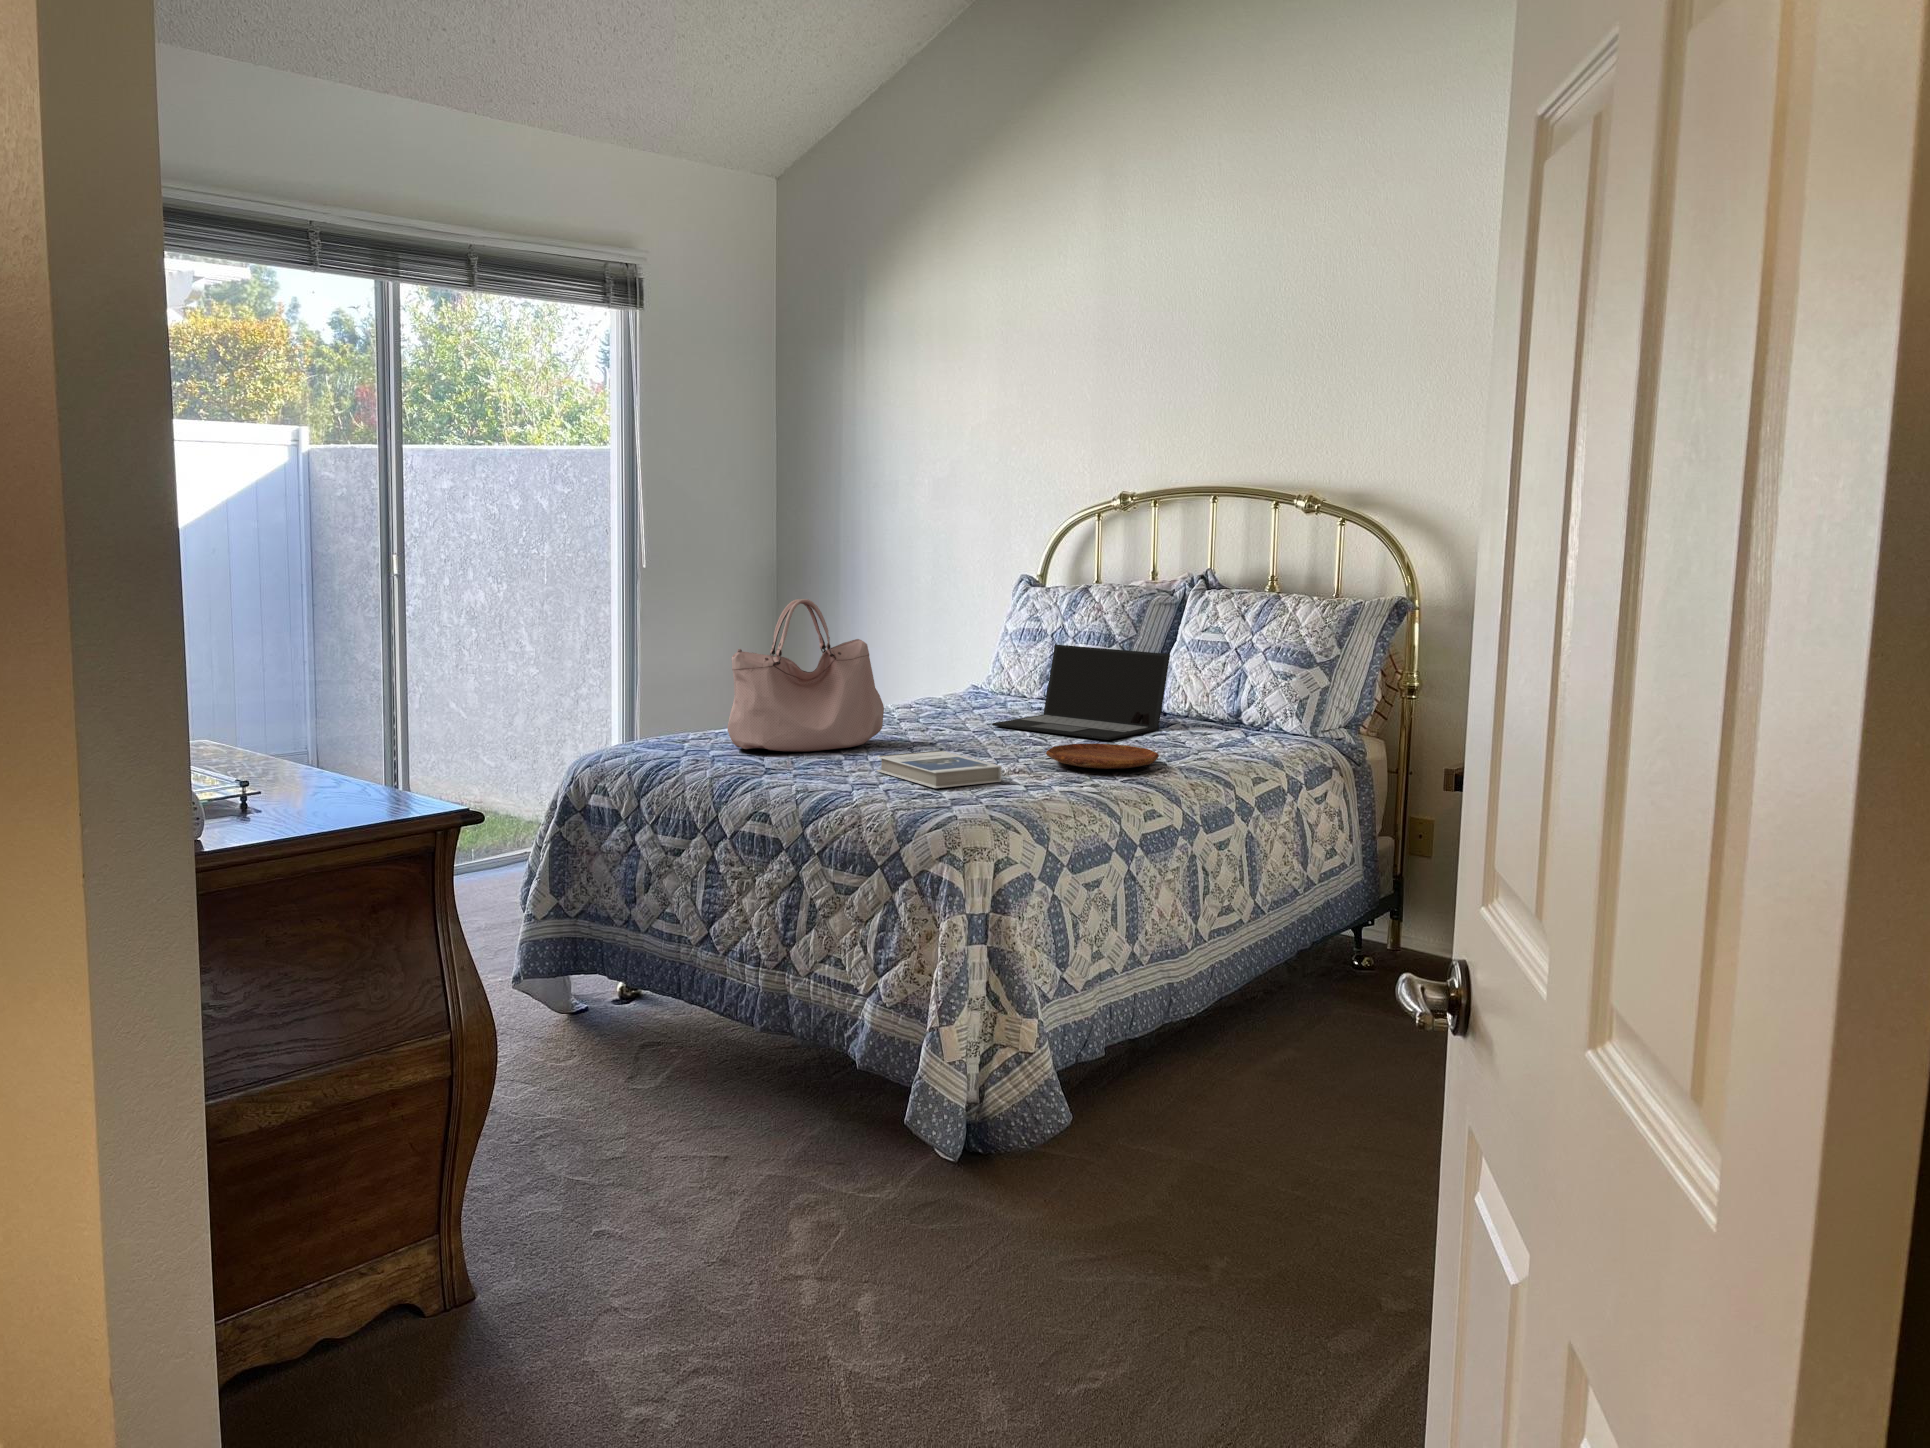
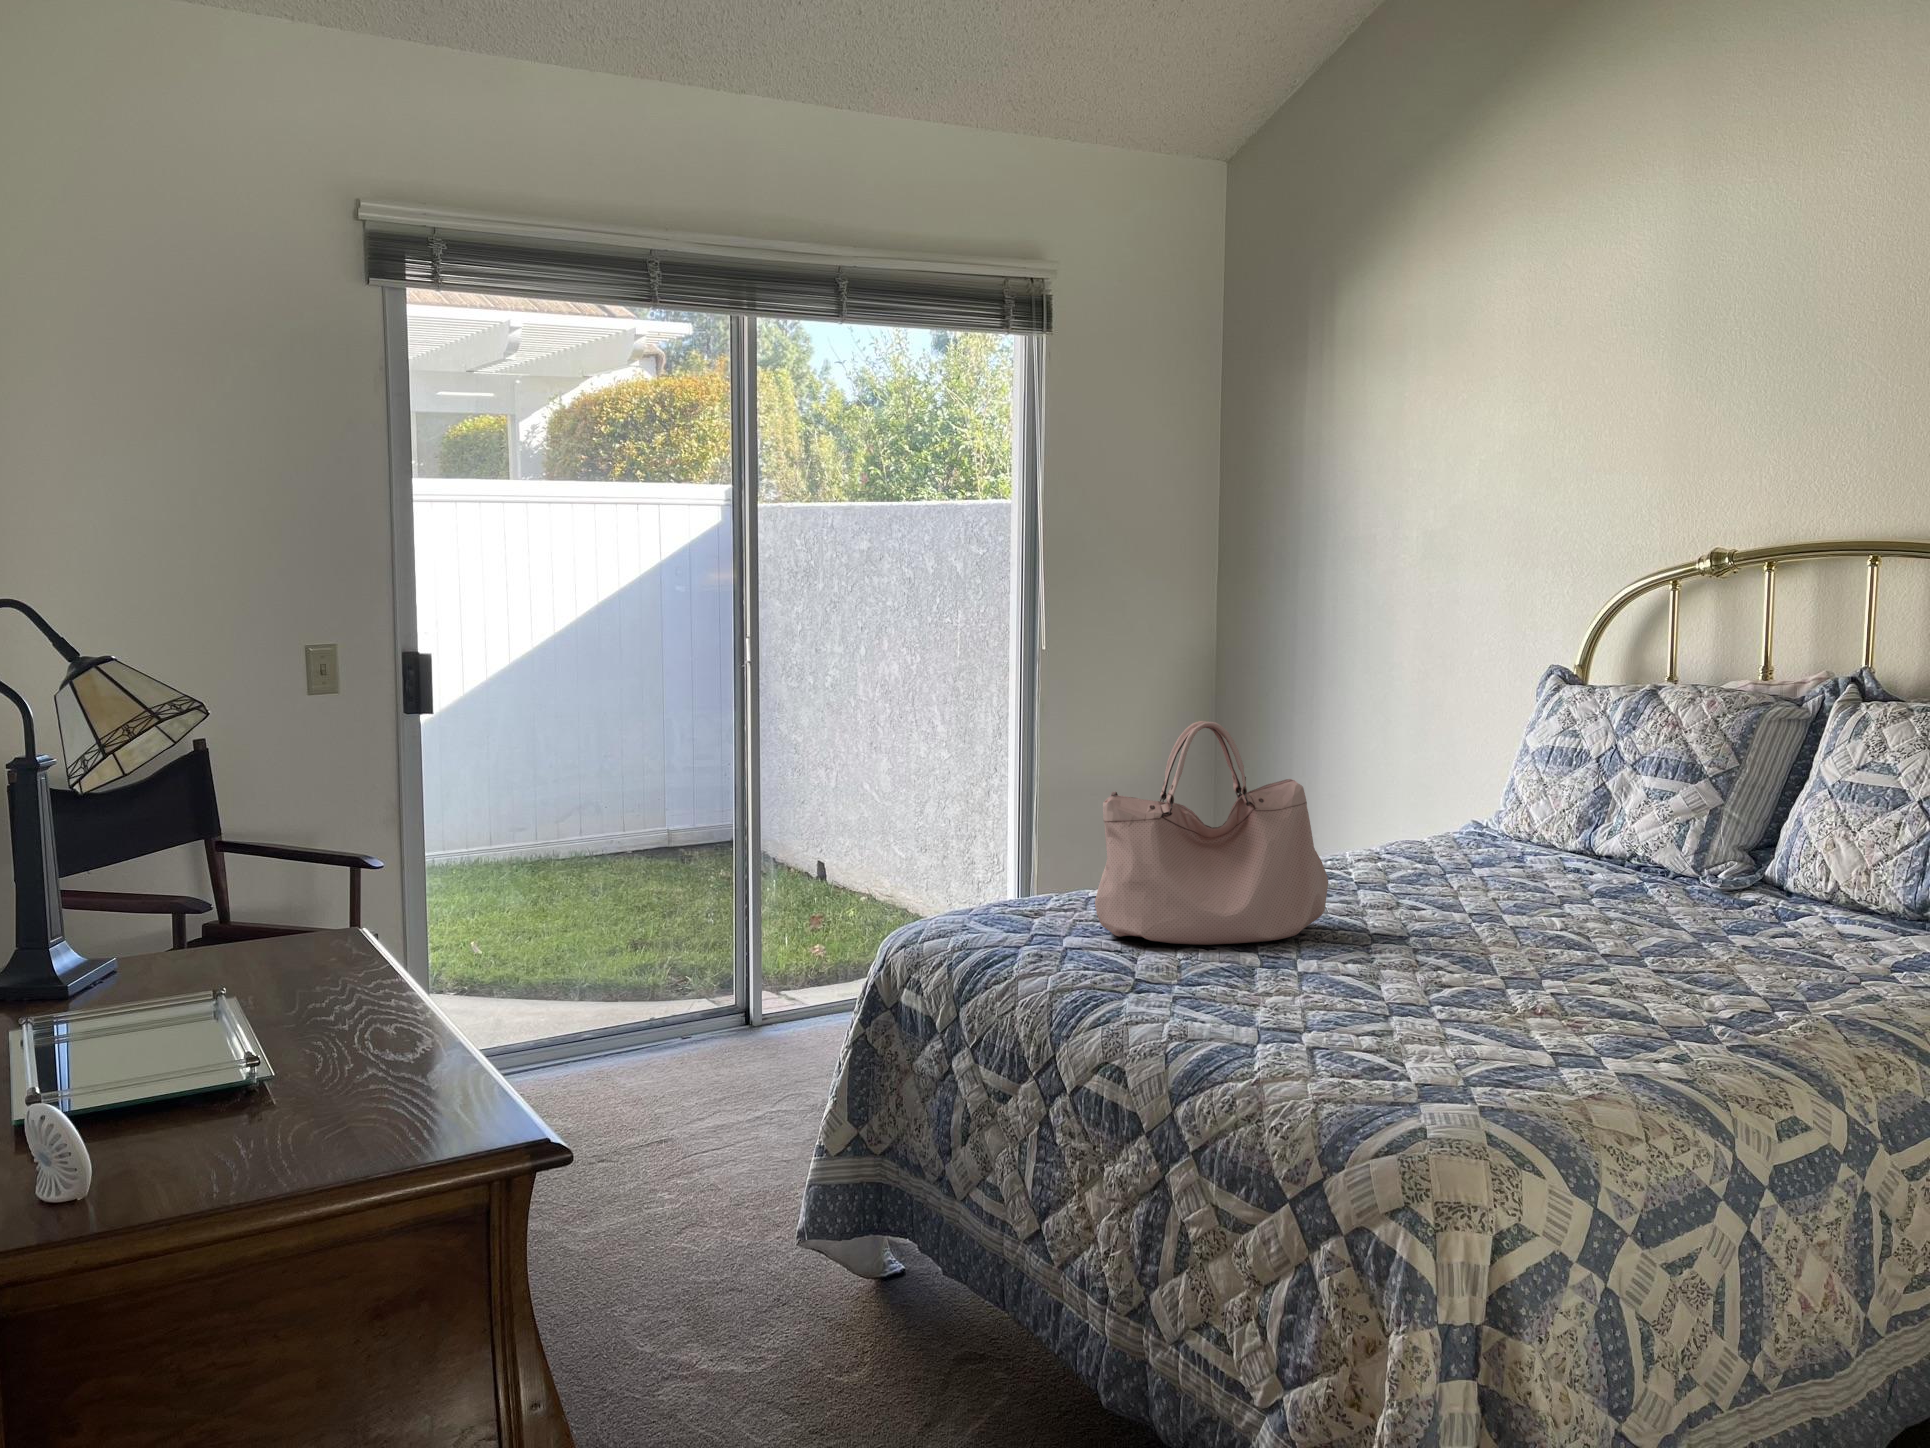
laptop: present [992,644,1170,740] -> none [1500,780,1802,948]
tray: present [1046,744,1159,769] -> none [1588,963,1797,1025]
hardback book: present [877,751,1002,788] -> none [1305,967,1511,1050]

